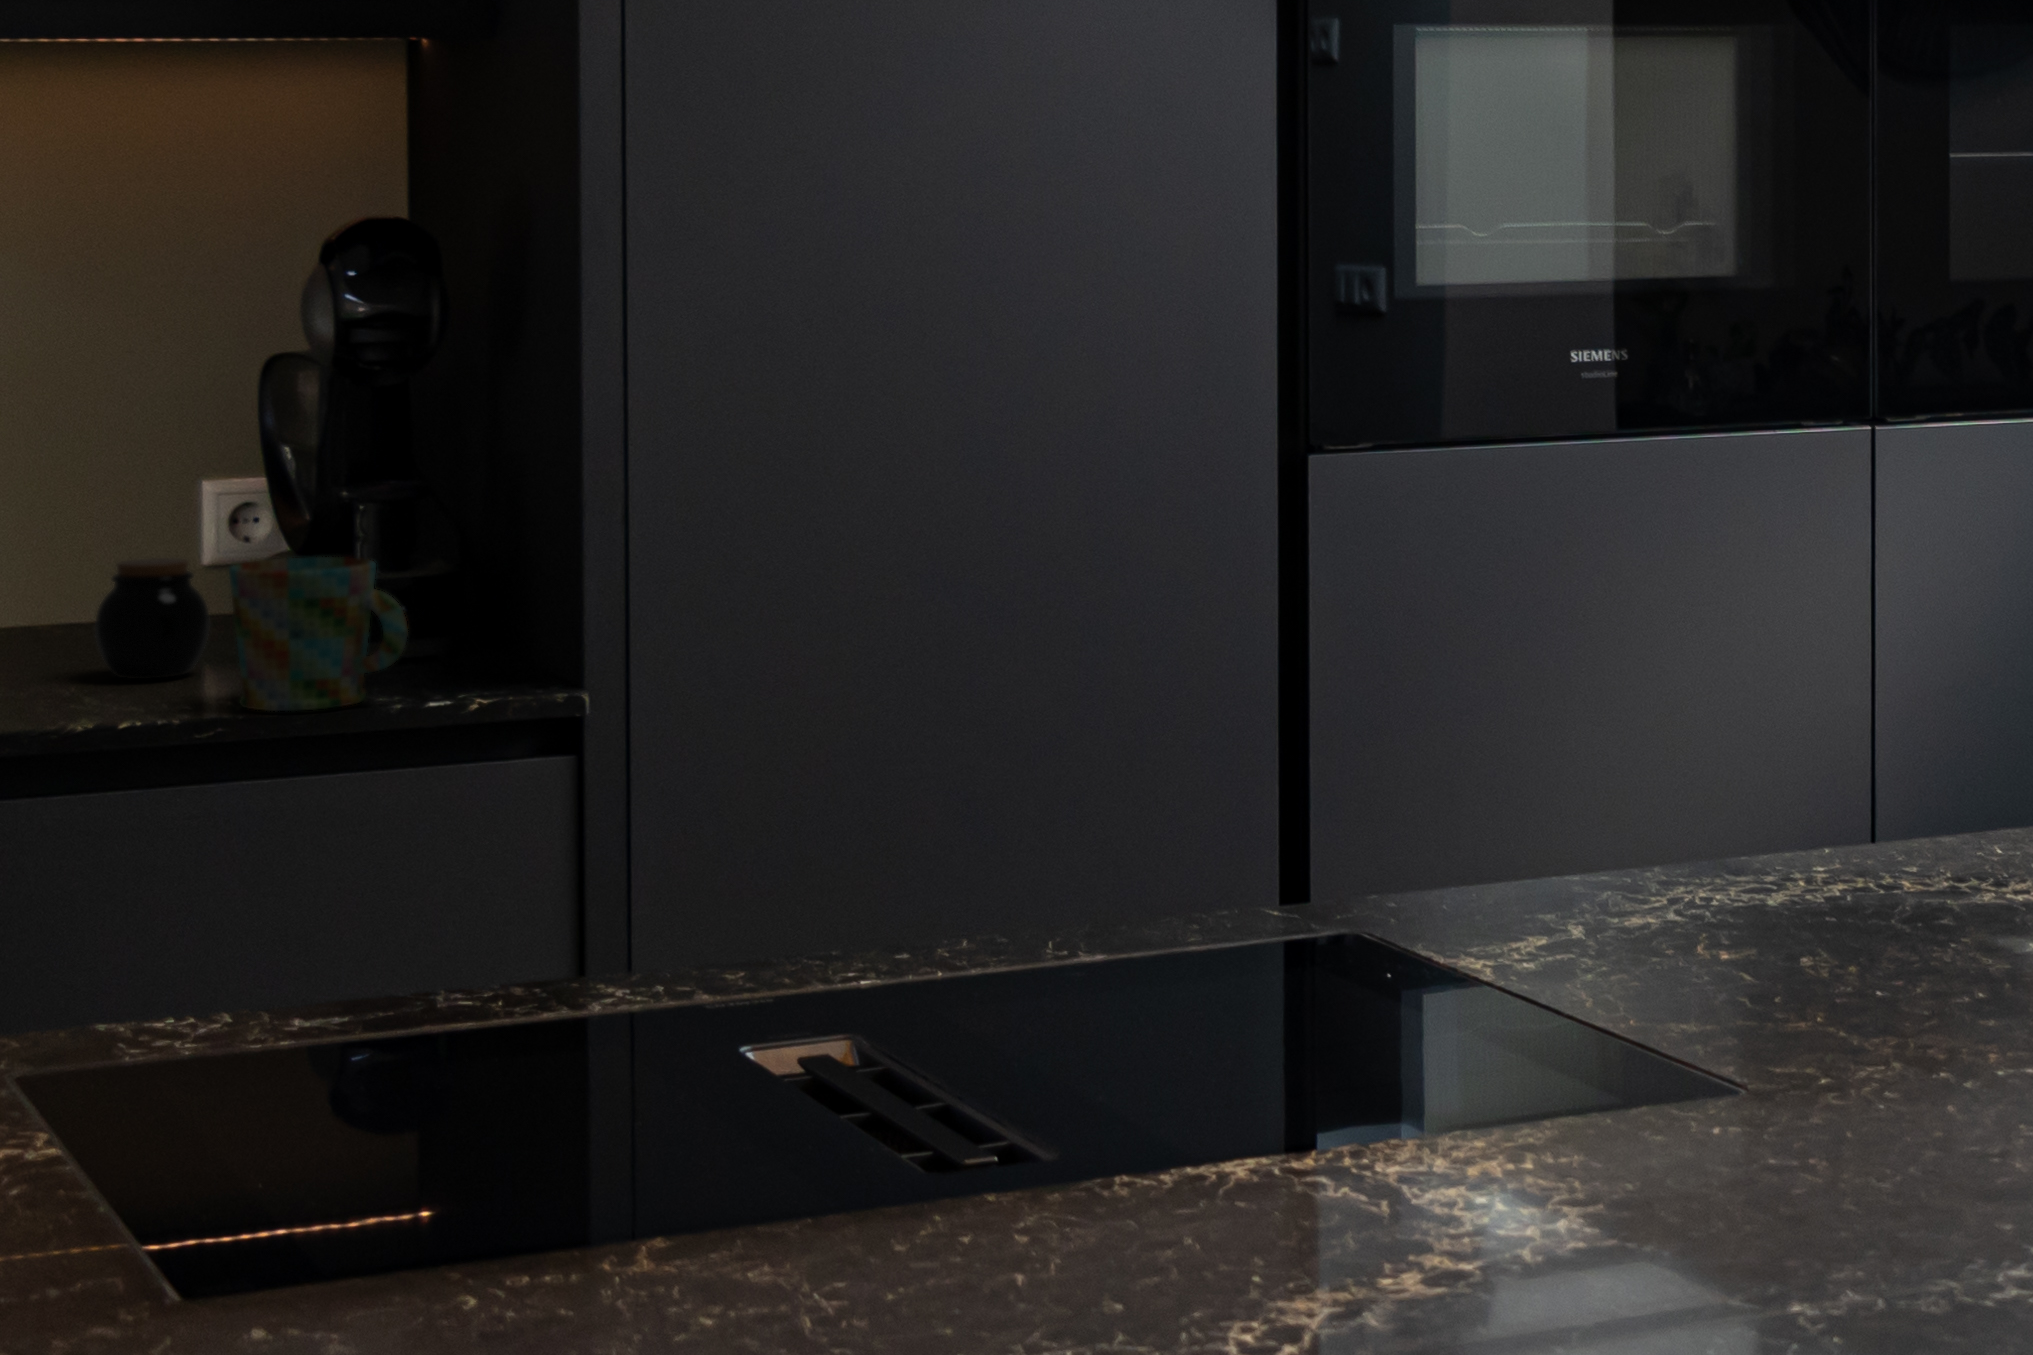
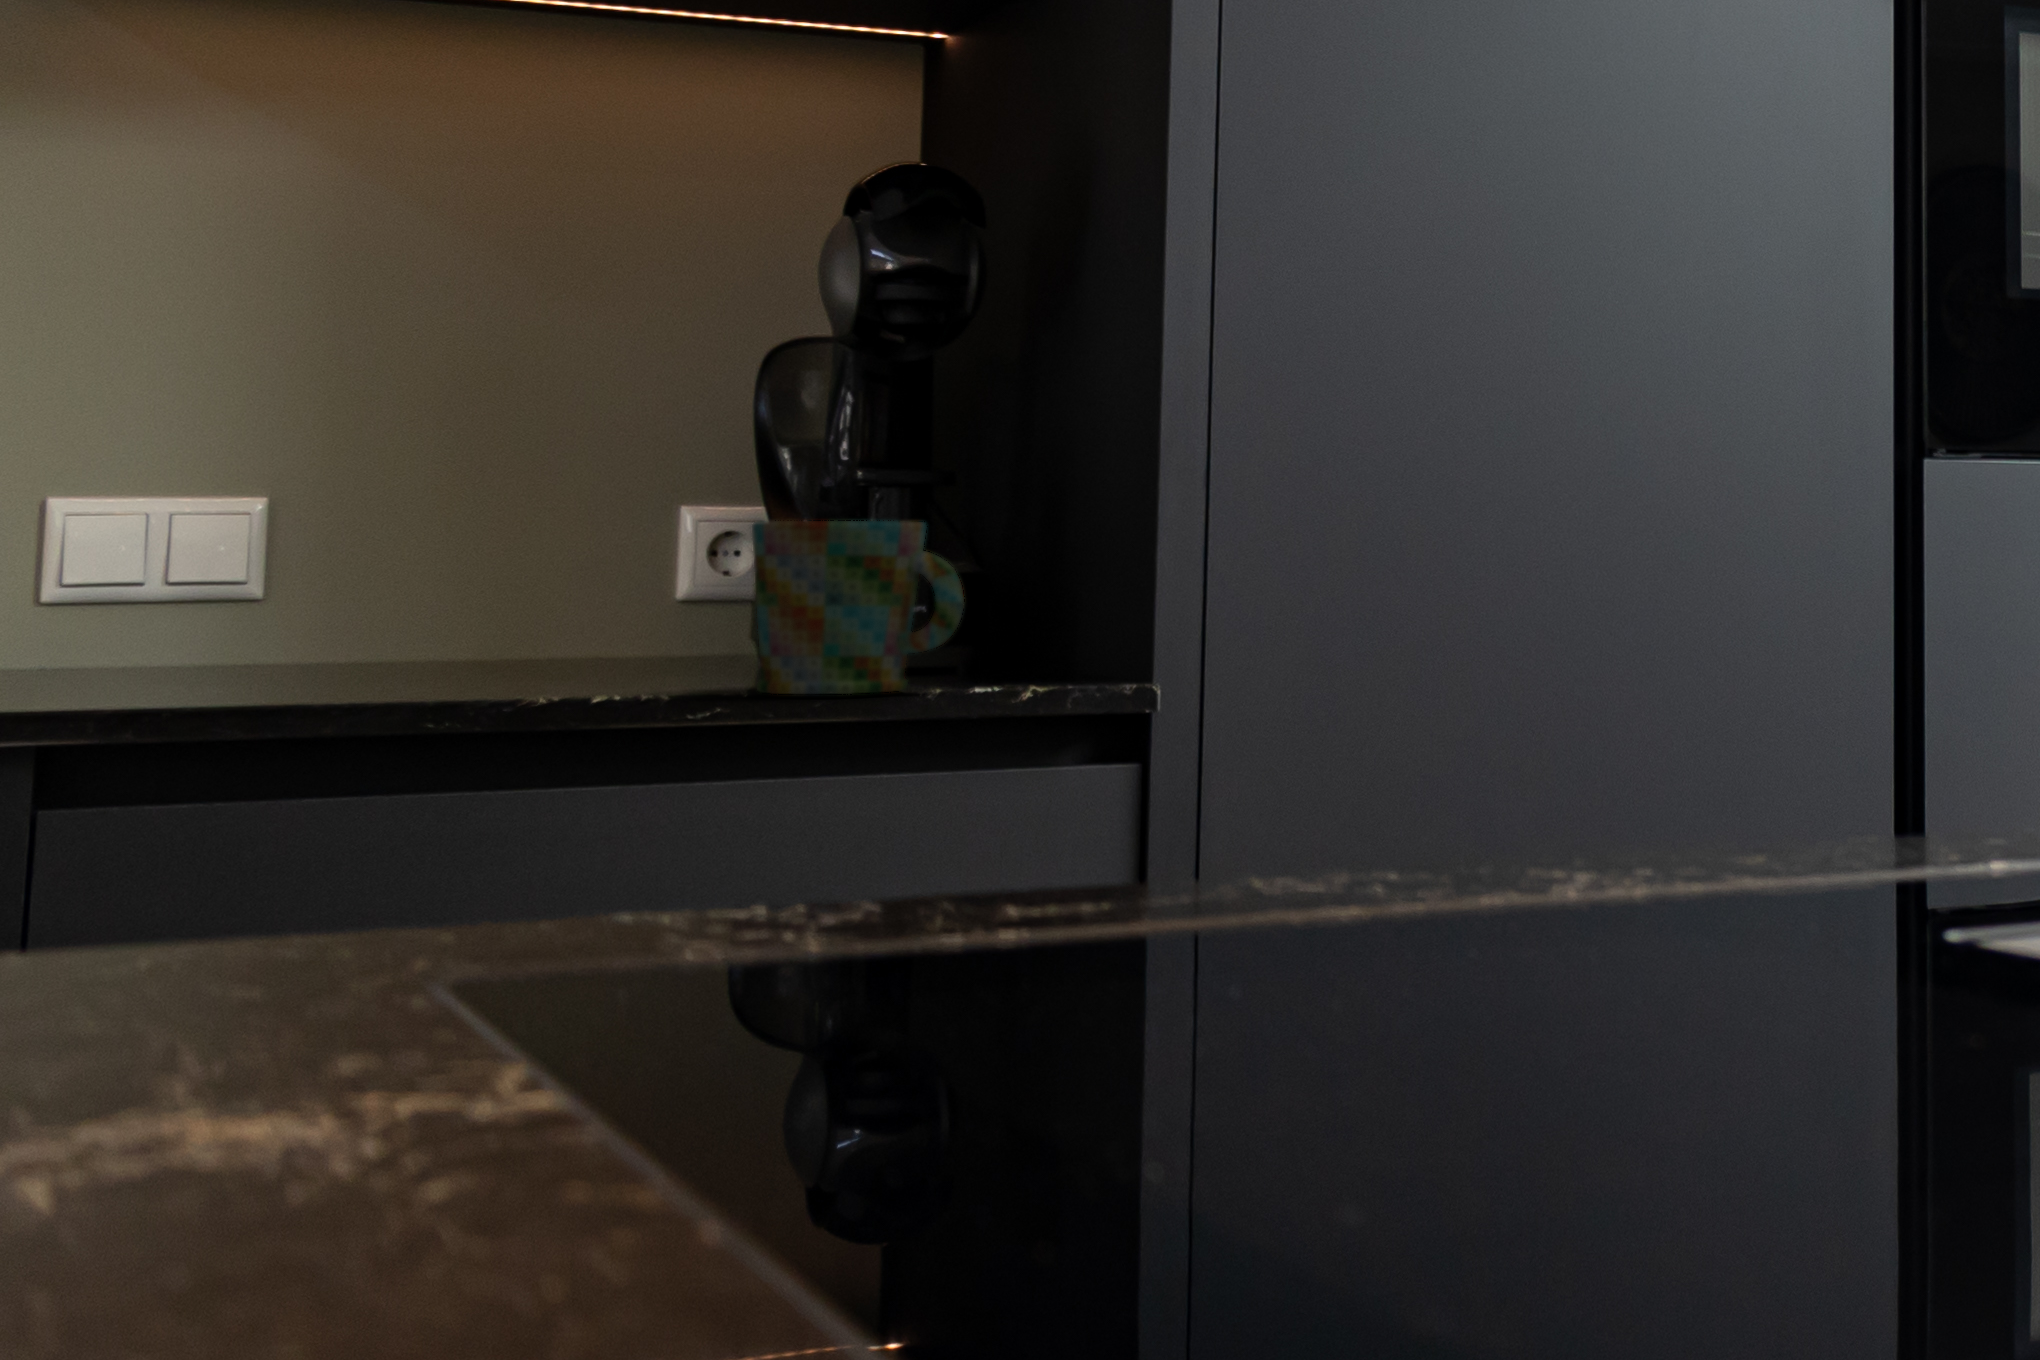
jar: present [95,558,210,679] -> none [575,541,709,677]

